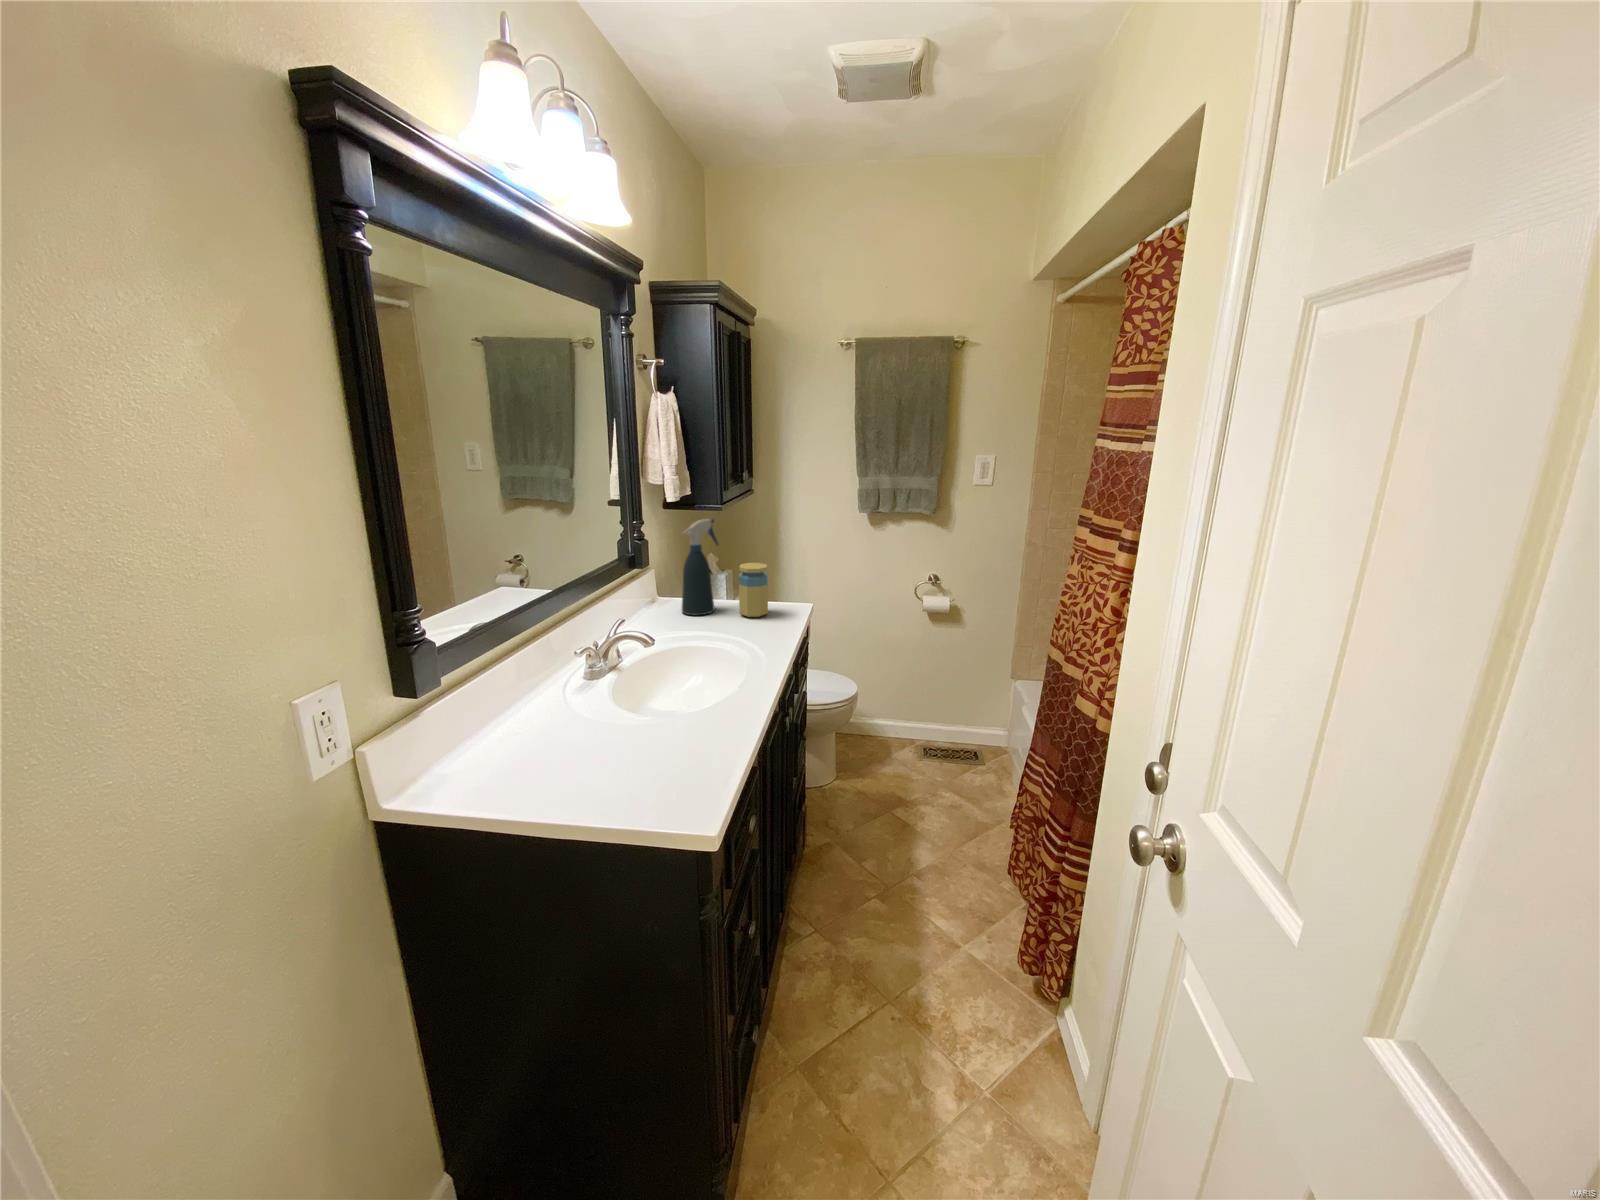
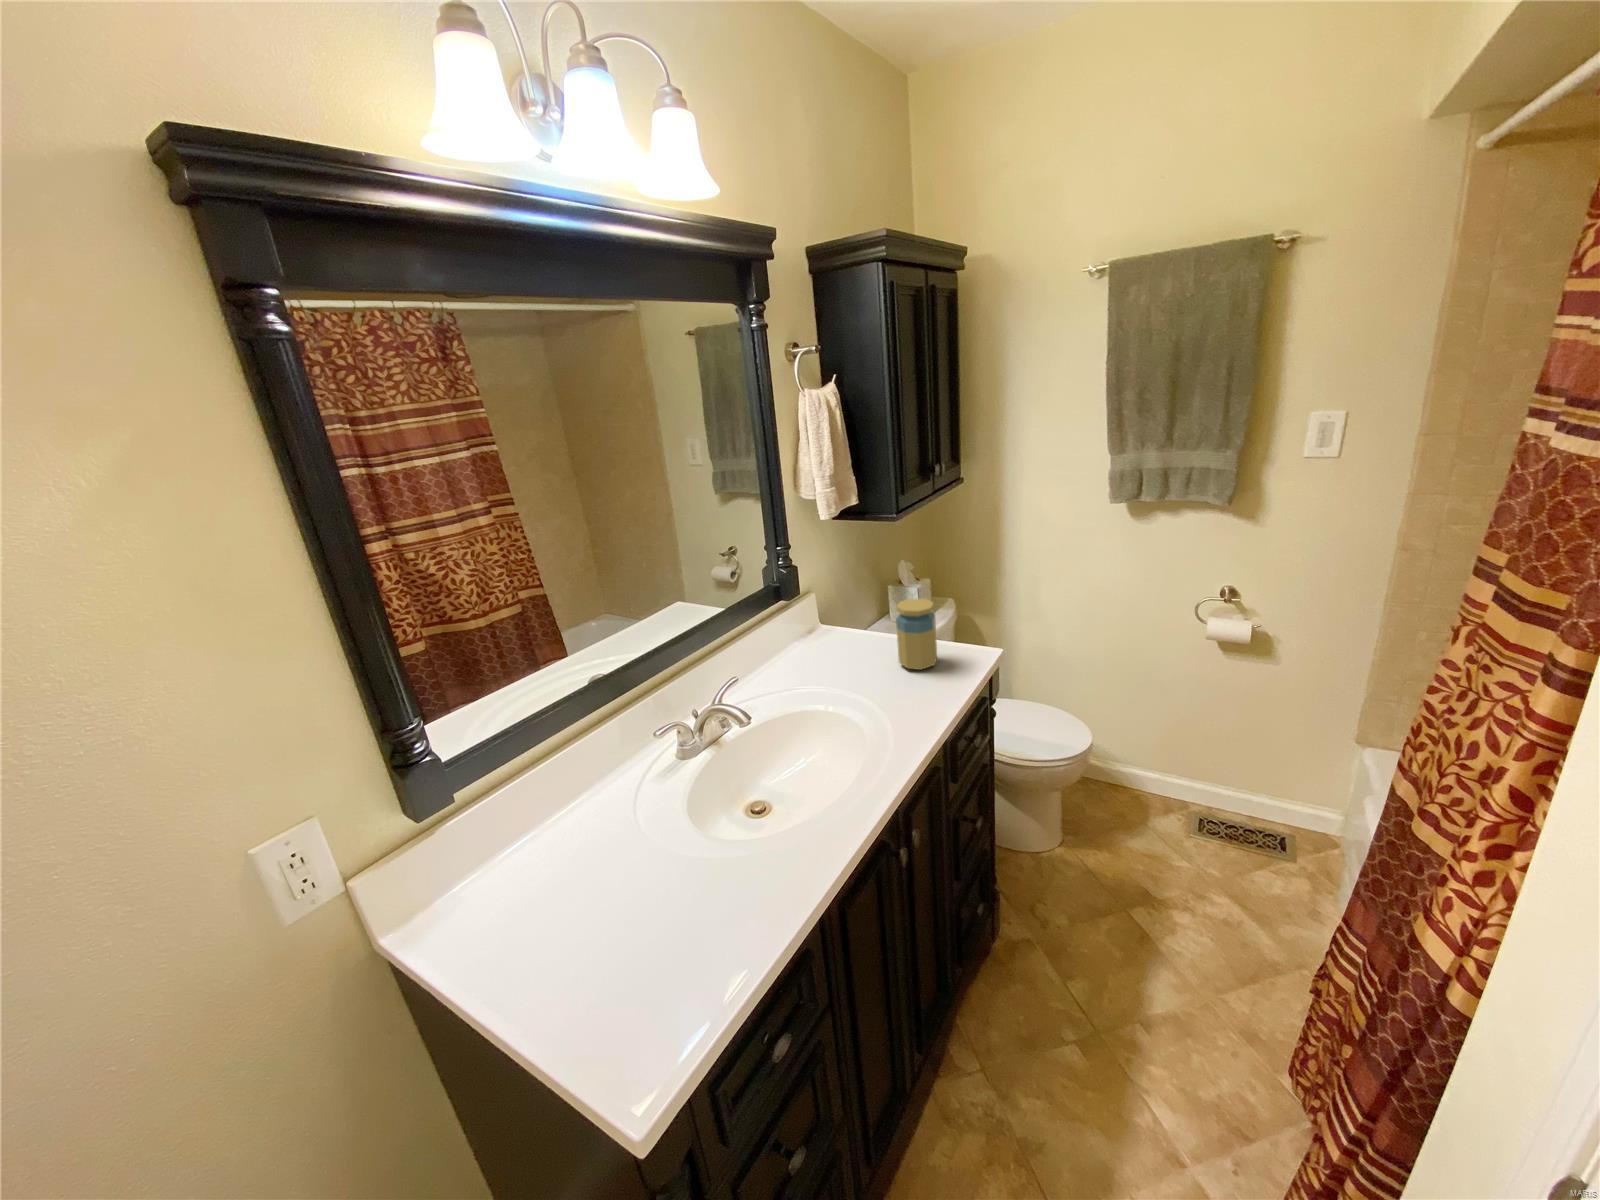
spray bottle: present [682,519,718,615] -> none [826,542,878,662]

